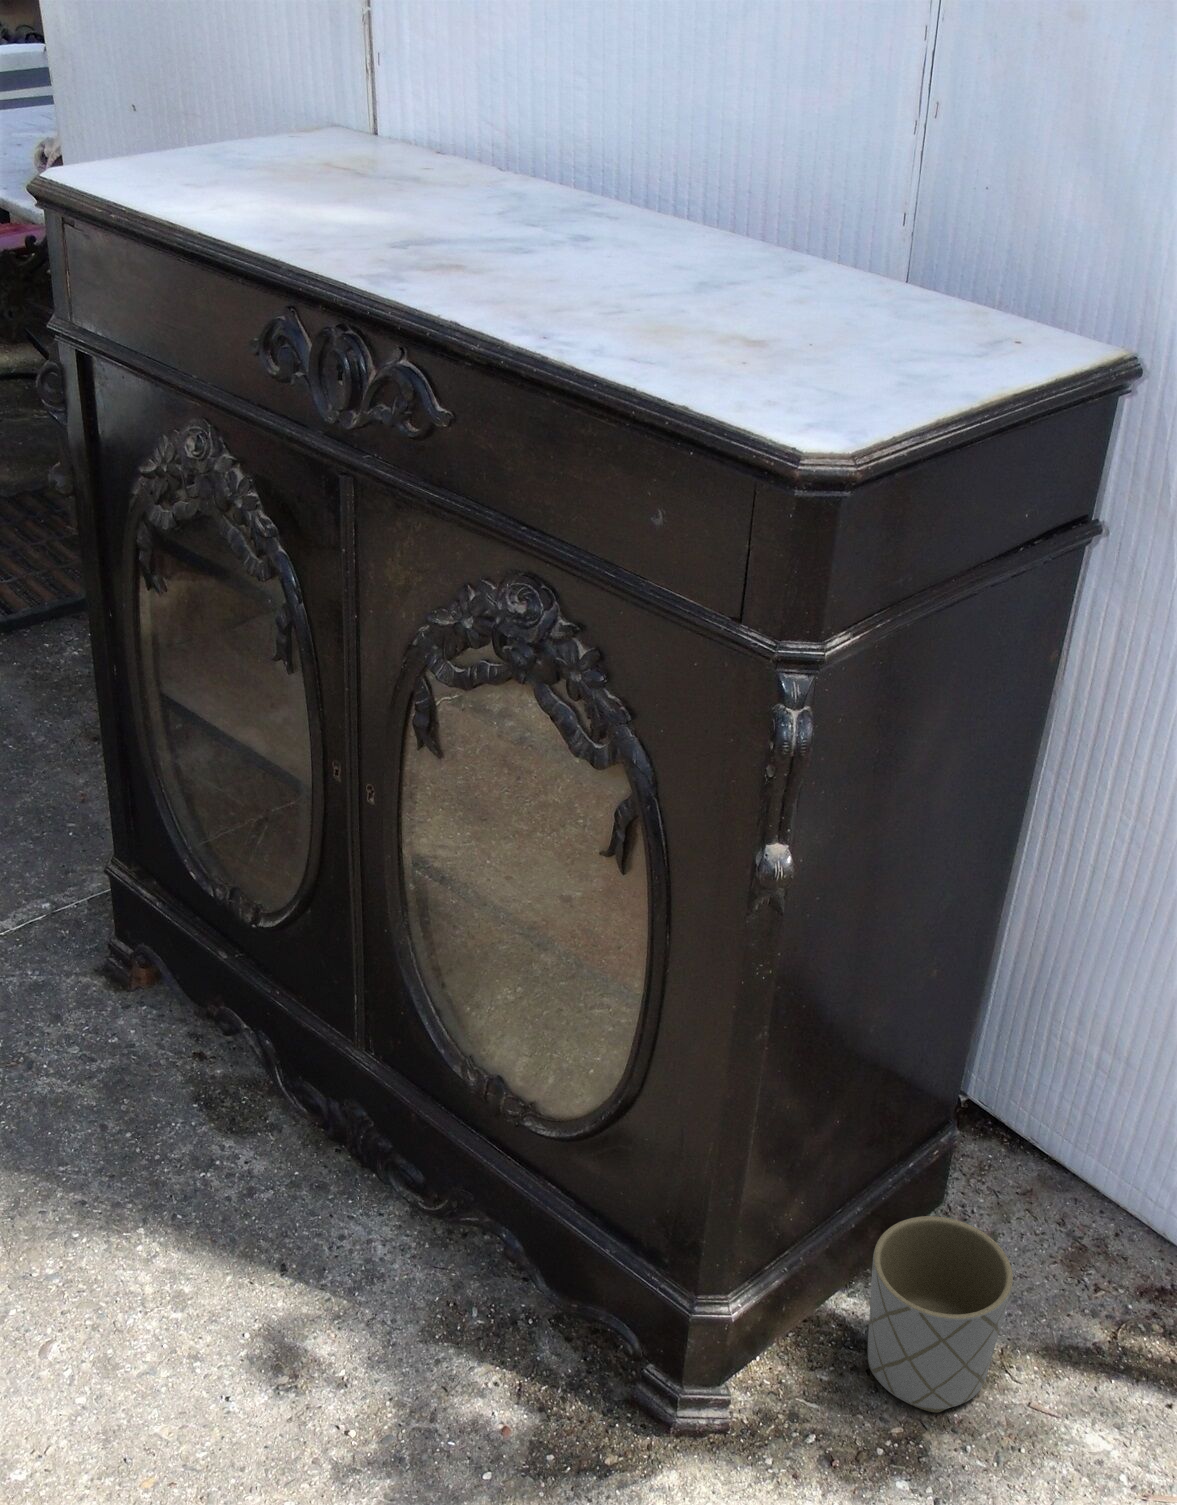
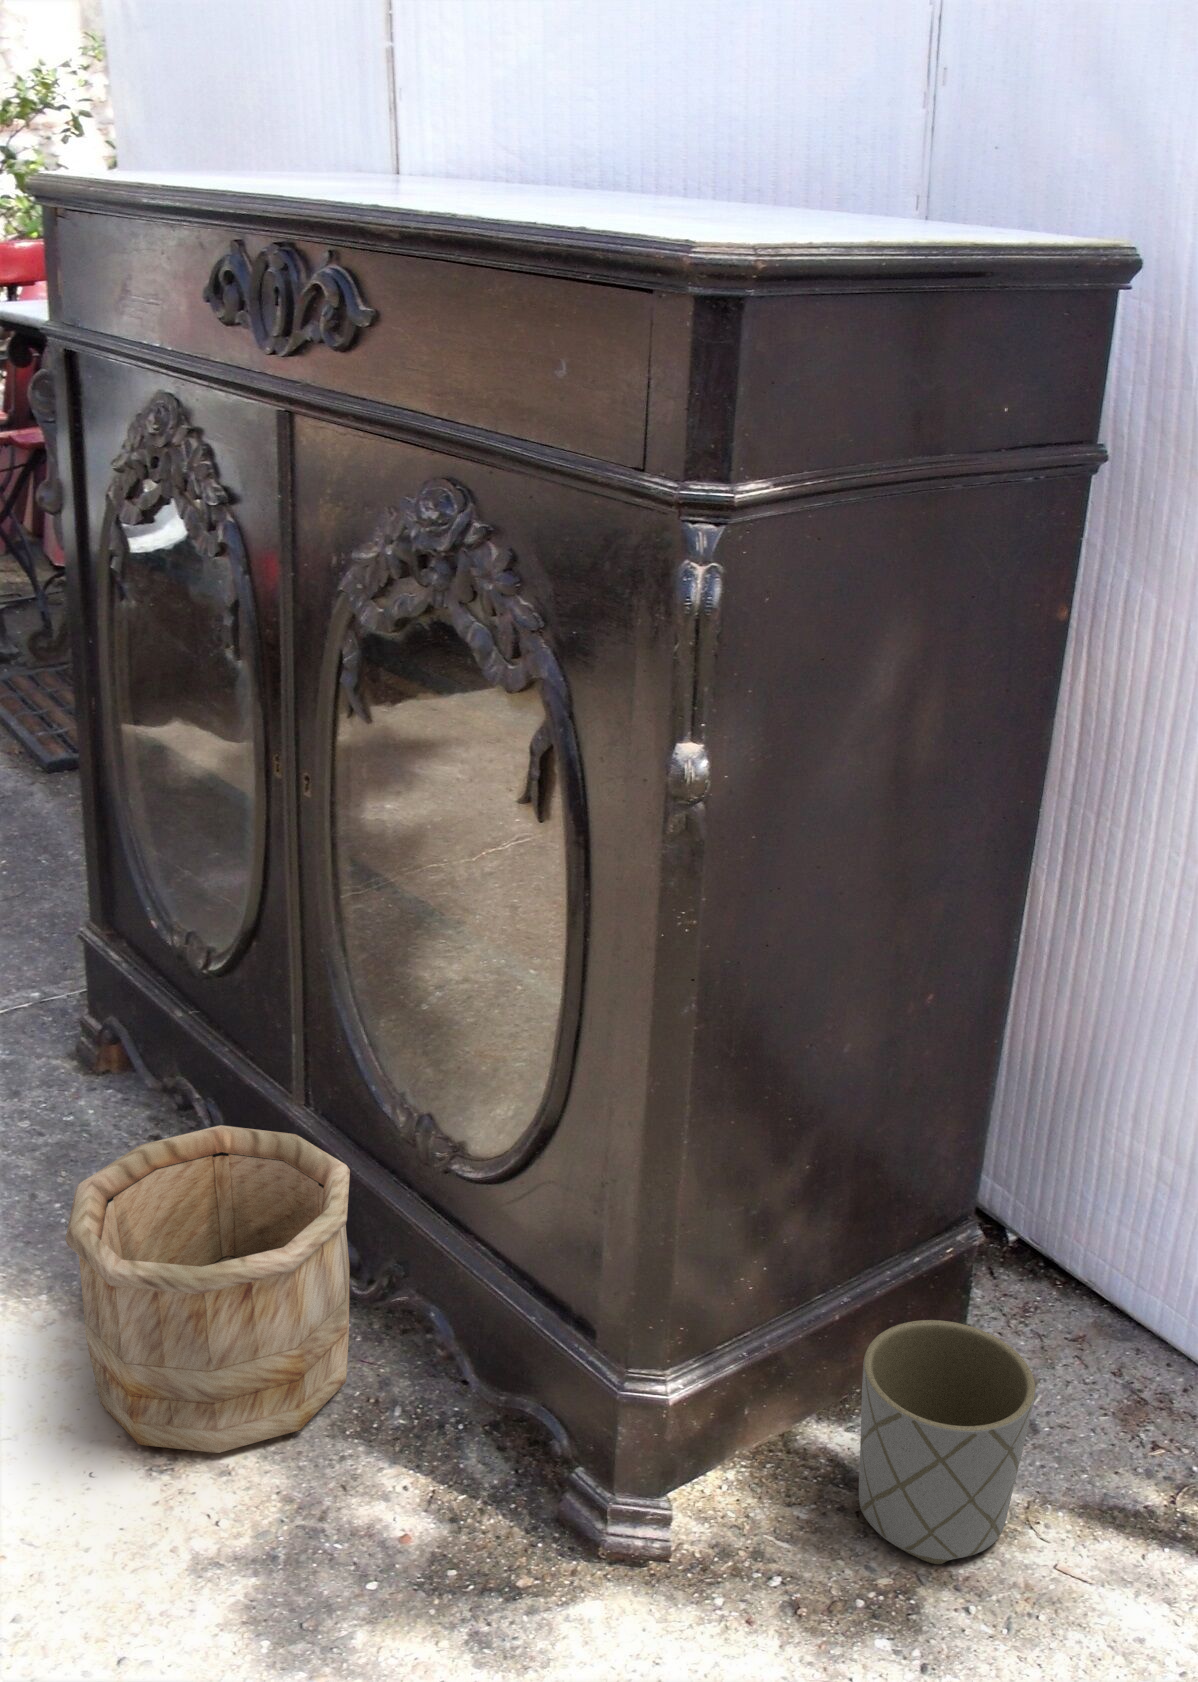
wooden bucket: none [184,1081,428,1369] -> present [65,1125,350,1453]

